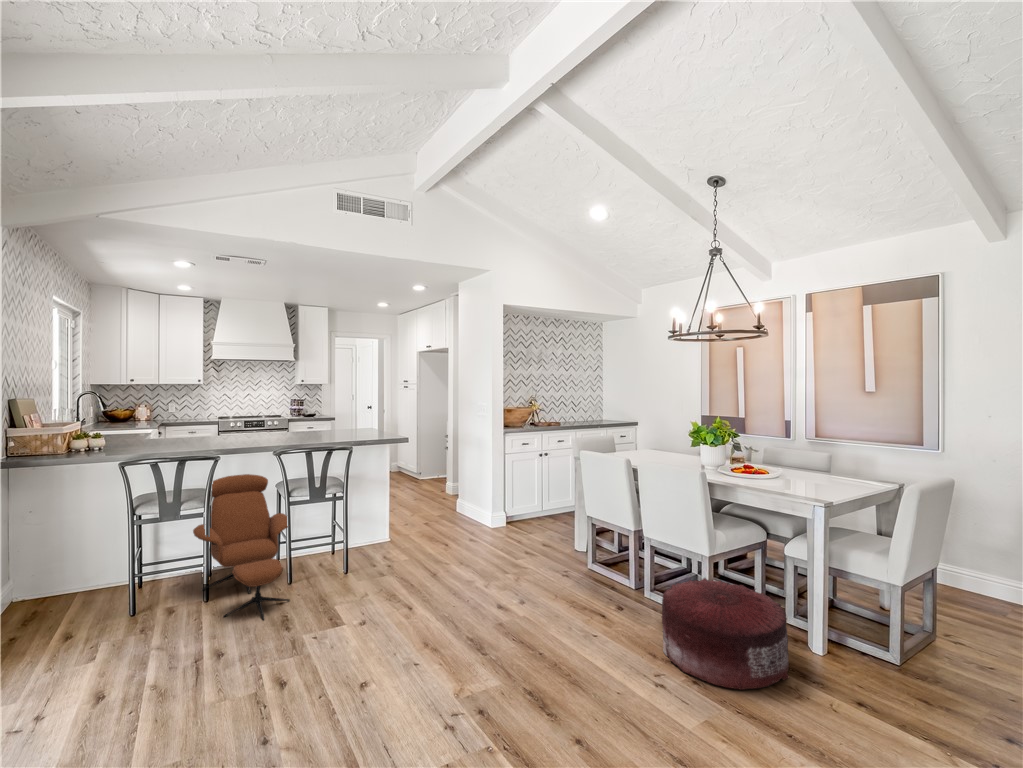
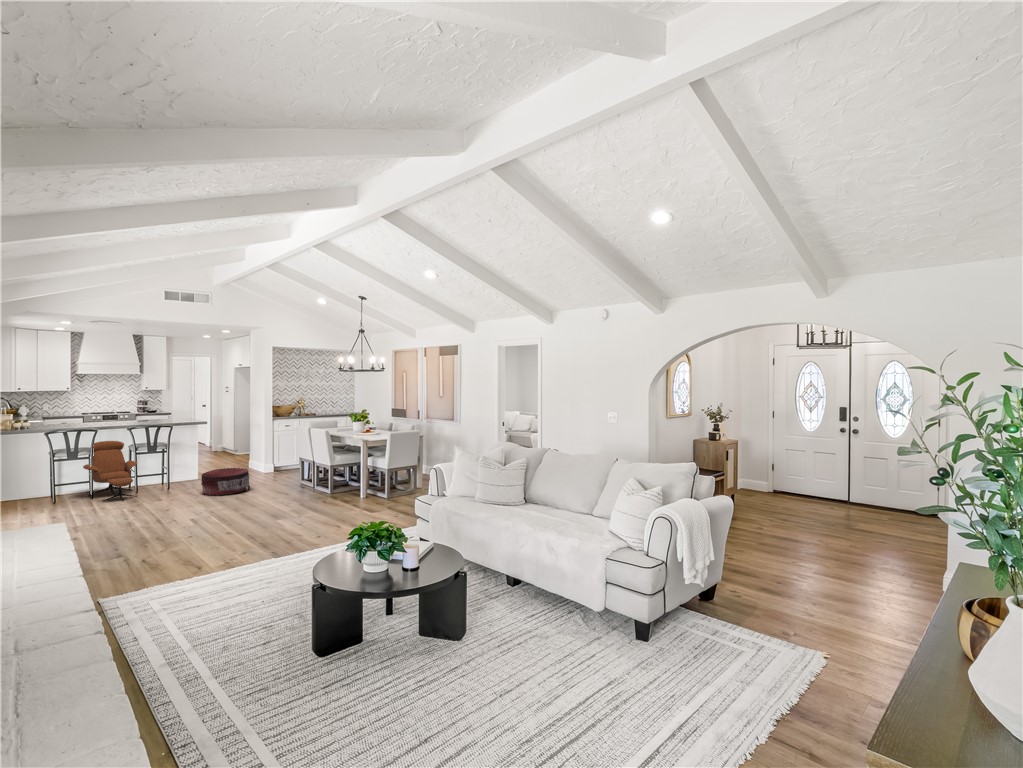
pouf: present [662,578,789,690] -> present [201,468,250,495]

